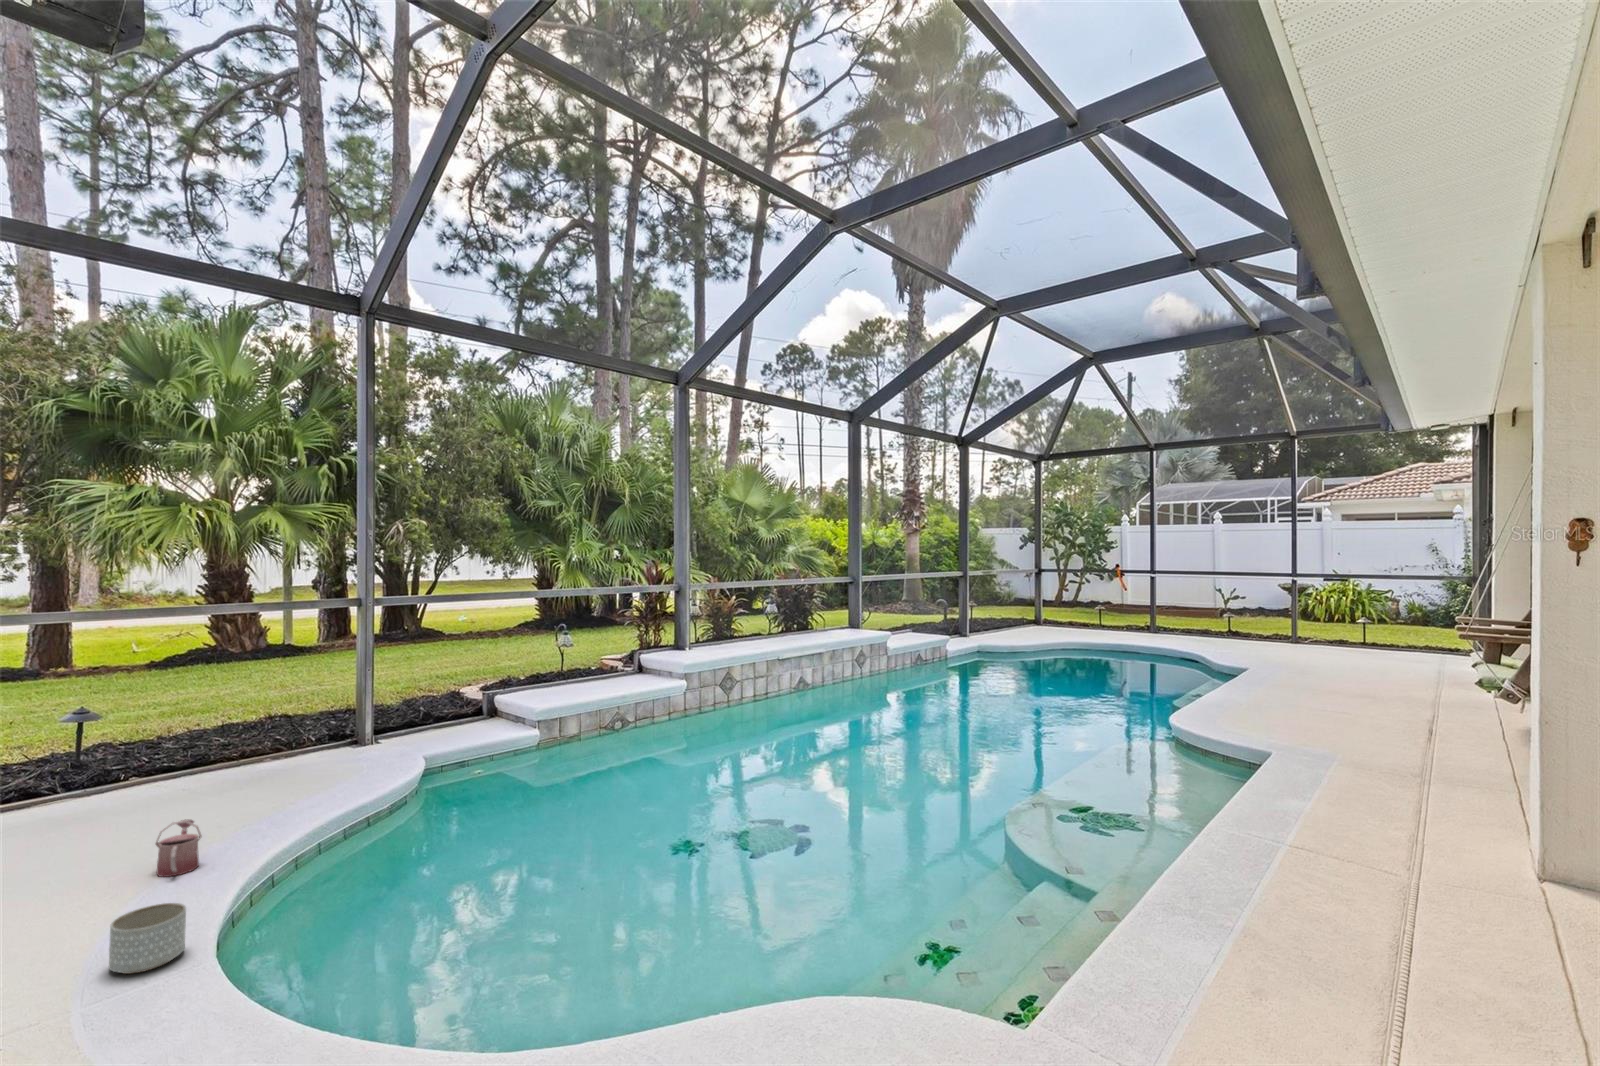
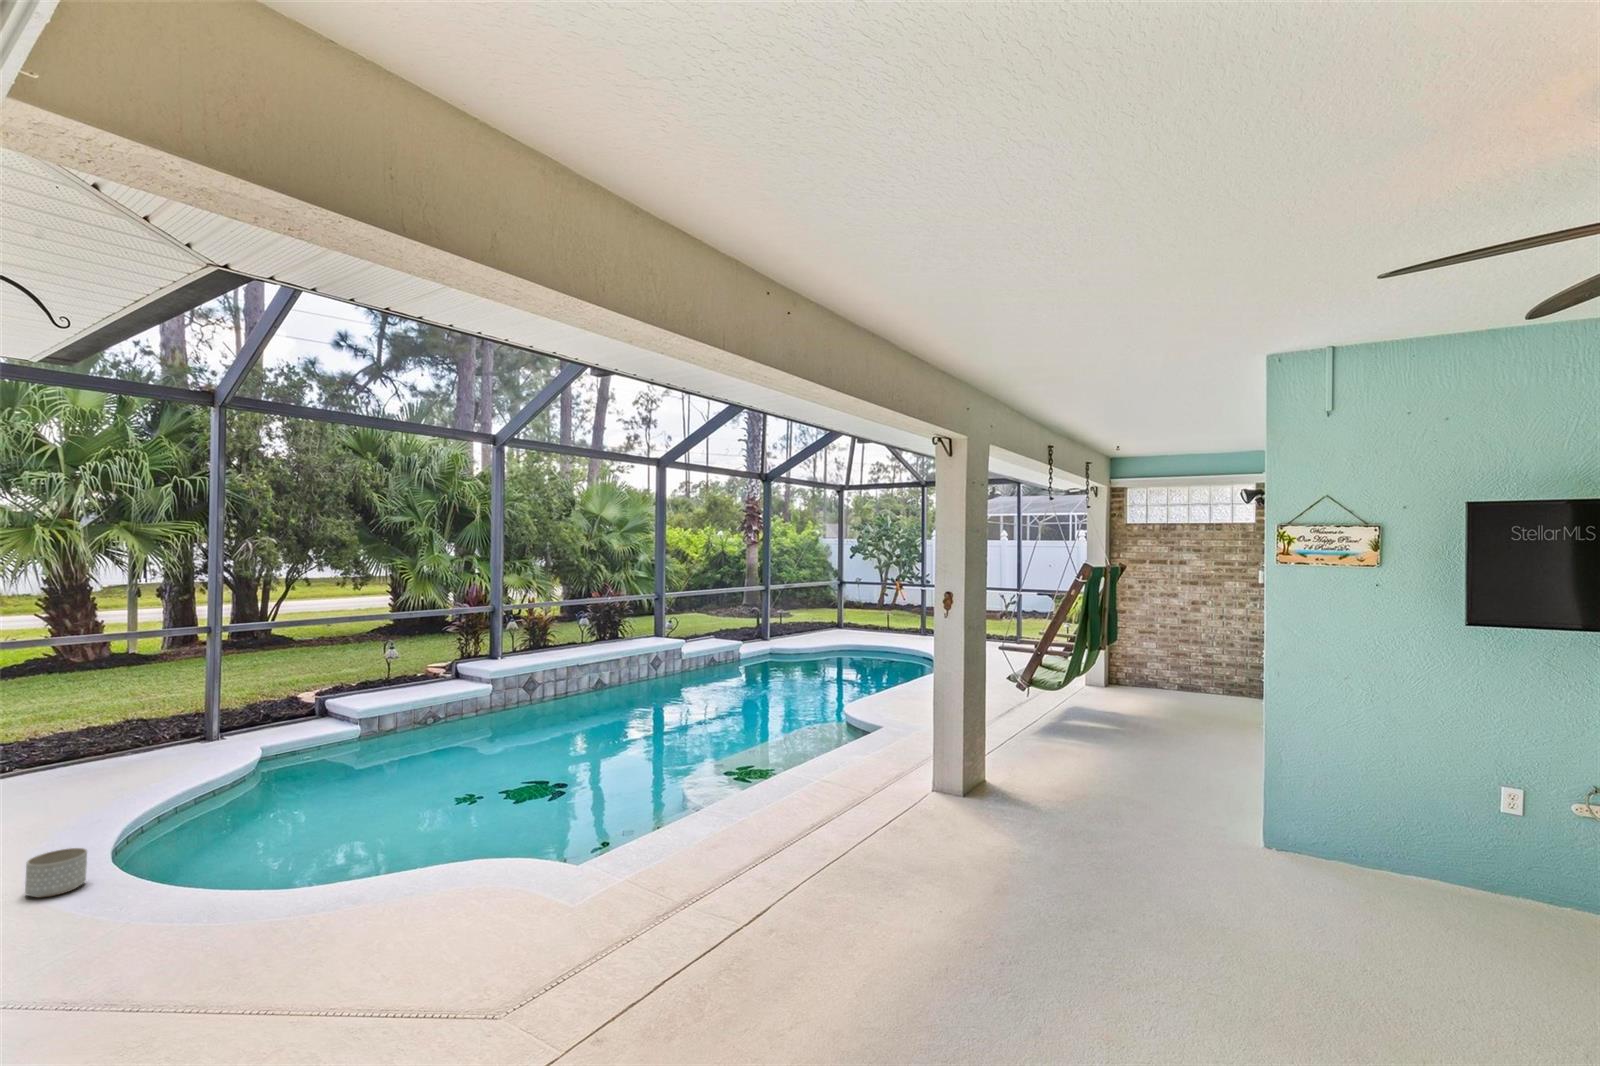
watering can: present [156,820,202,877] -> none [41,796,82,841]

